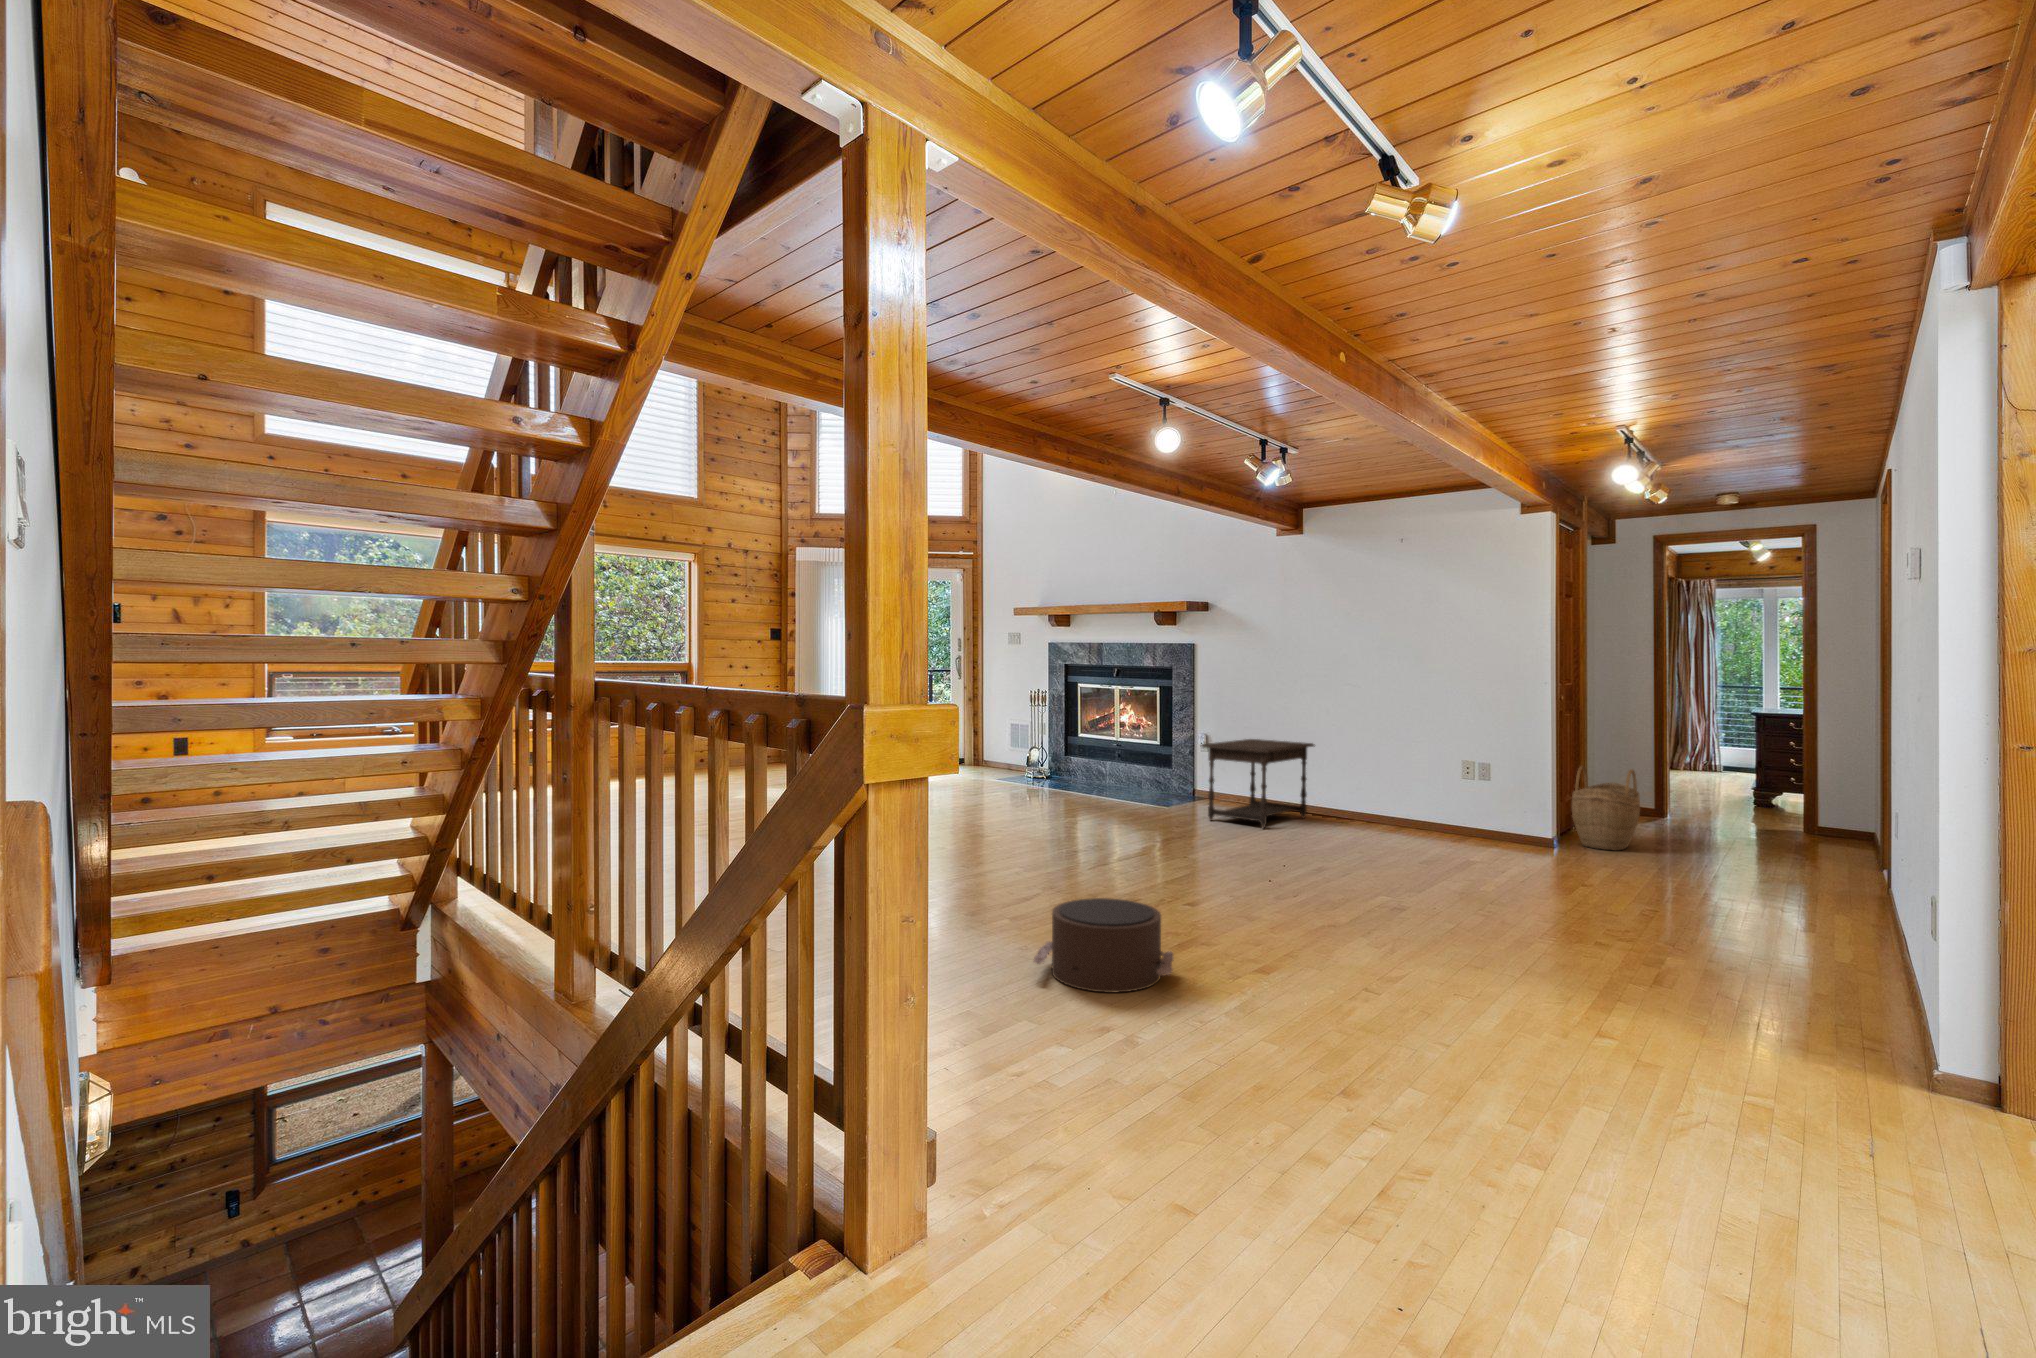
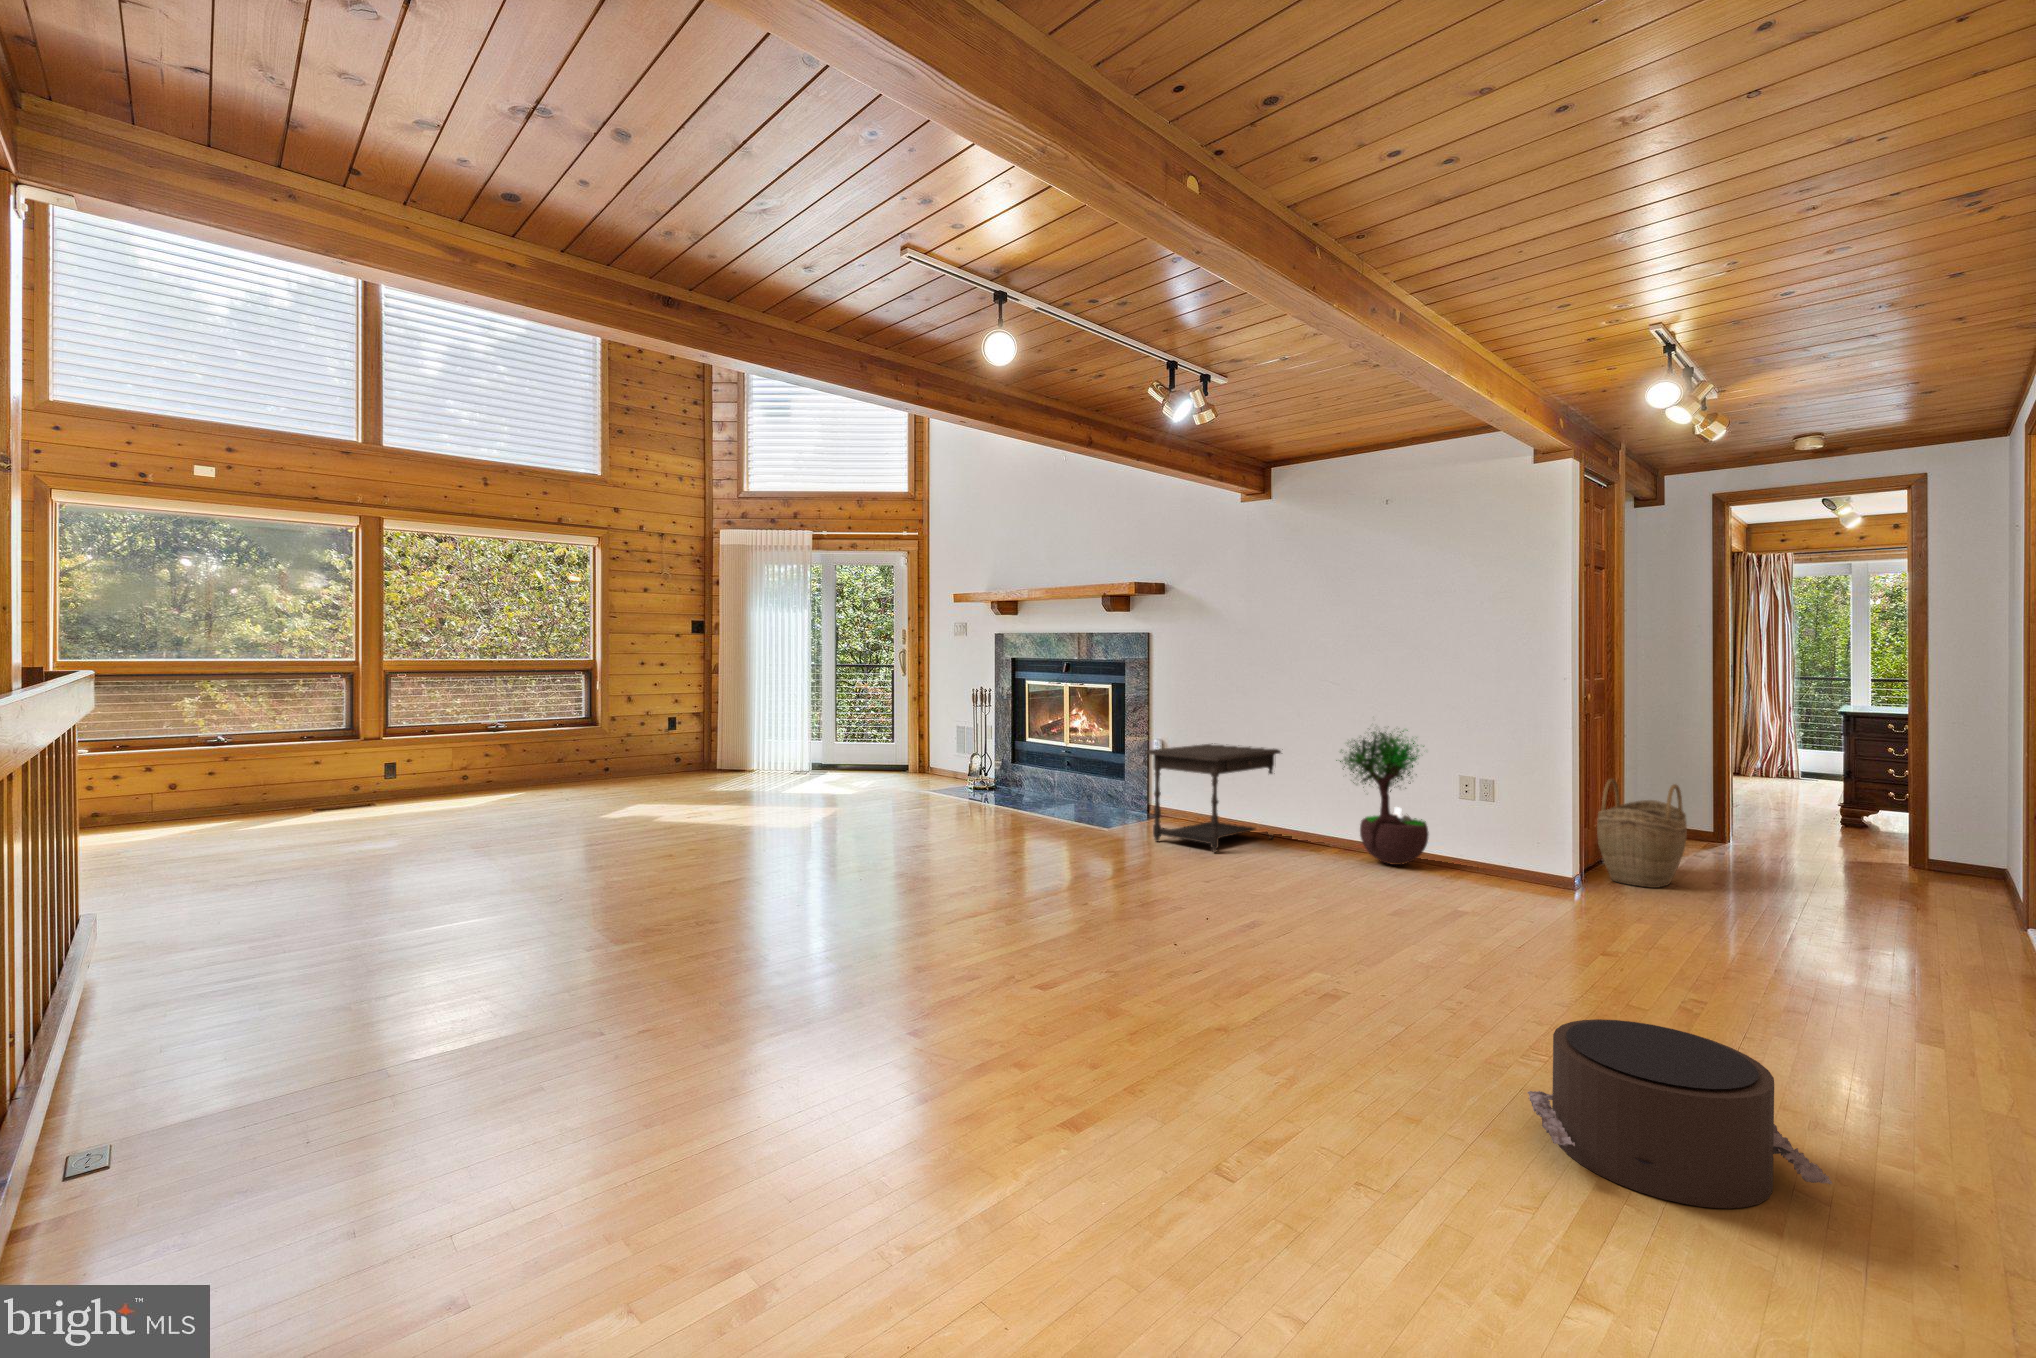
potted tree: none [1366,716,1441,836] -> present [1336,730,1429,865]
pouf: present [1033,898,1174,992] -> present [1527,1019,1832,1208]

